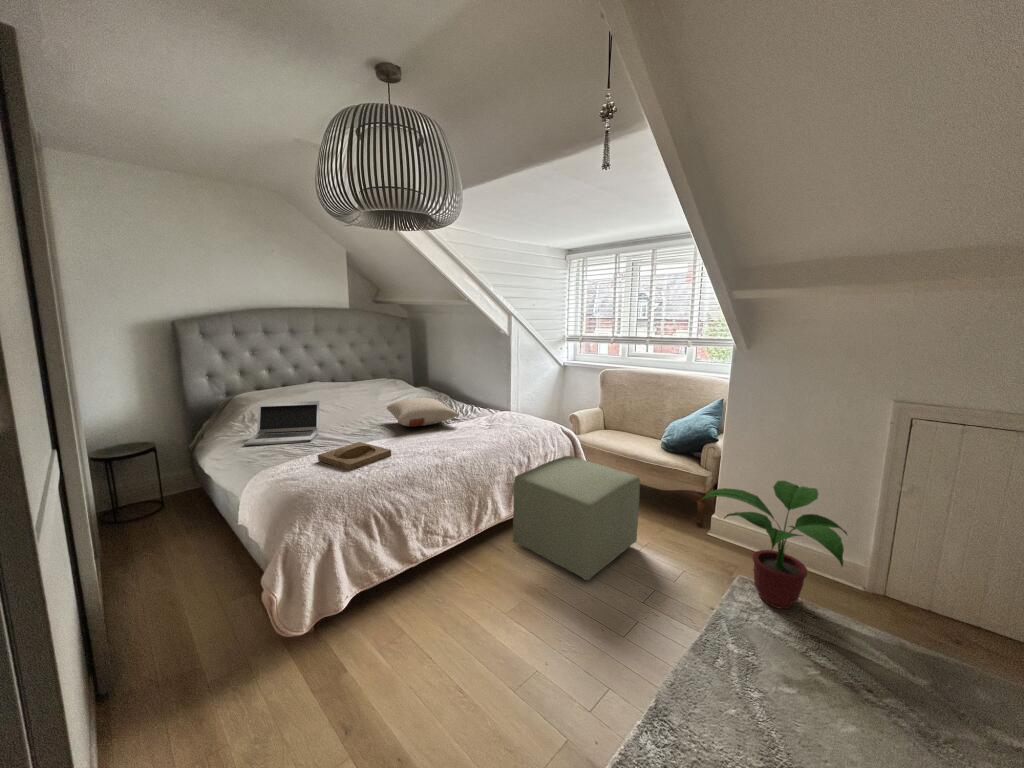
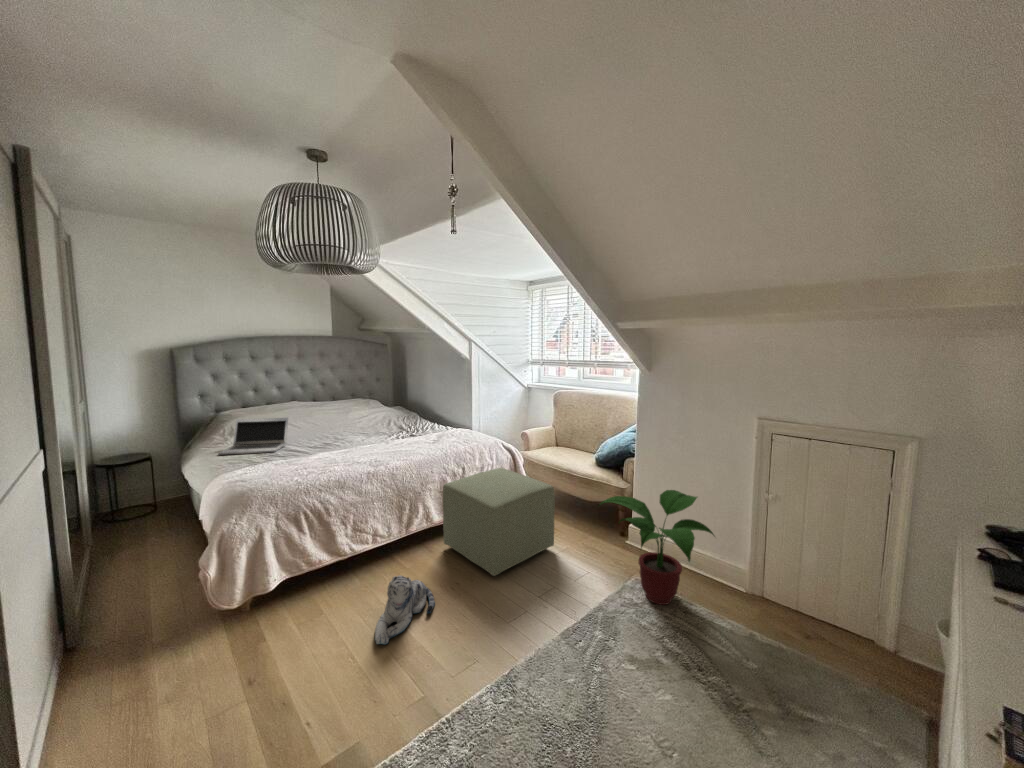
pillow: present [387,398,459,427] -> none [350,416,409,440]
tray: present [318,442,391,470] -> none [270,452,334,475]
plush toy: none [475,588,532,673] -> present [375,575,435,645]

